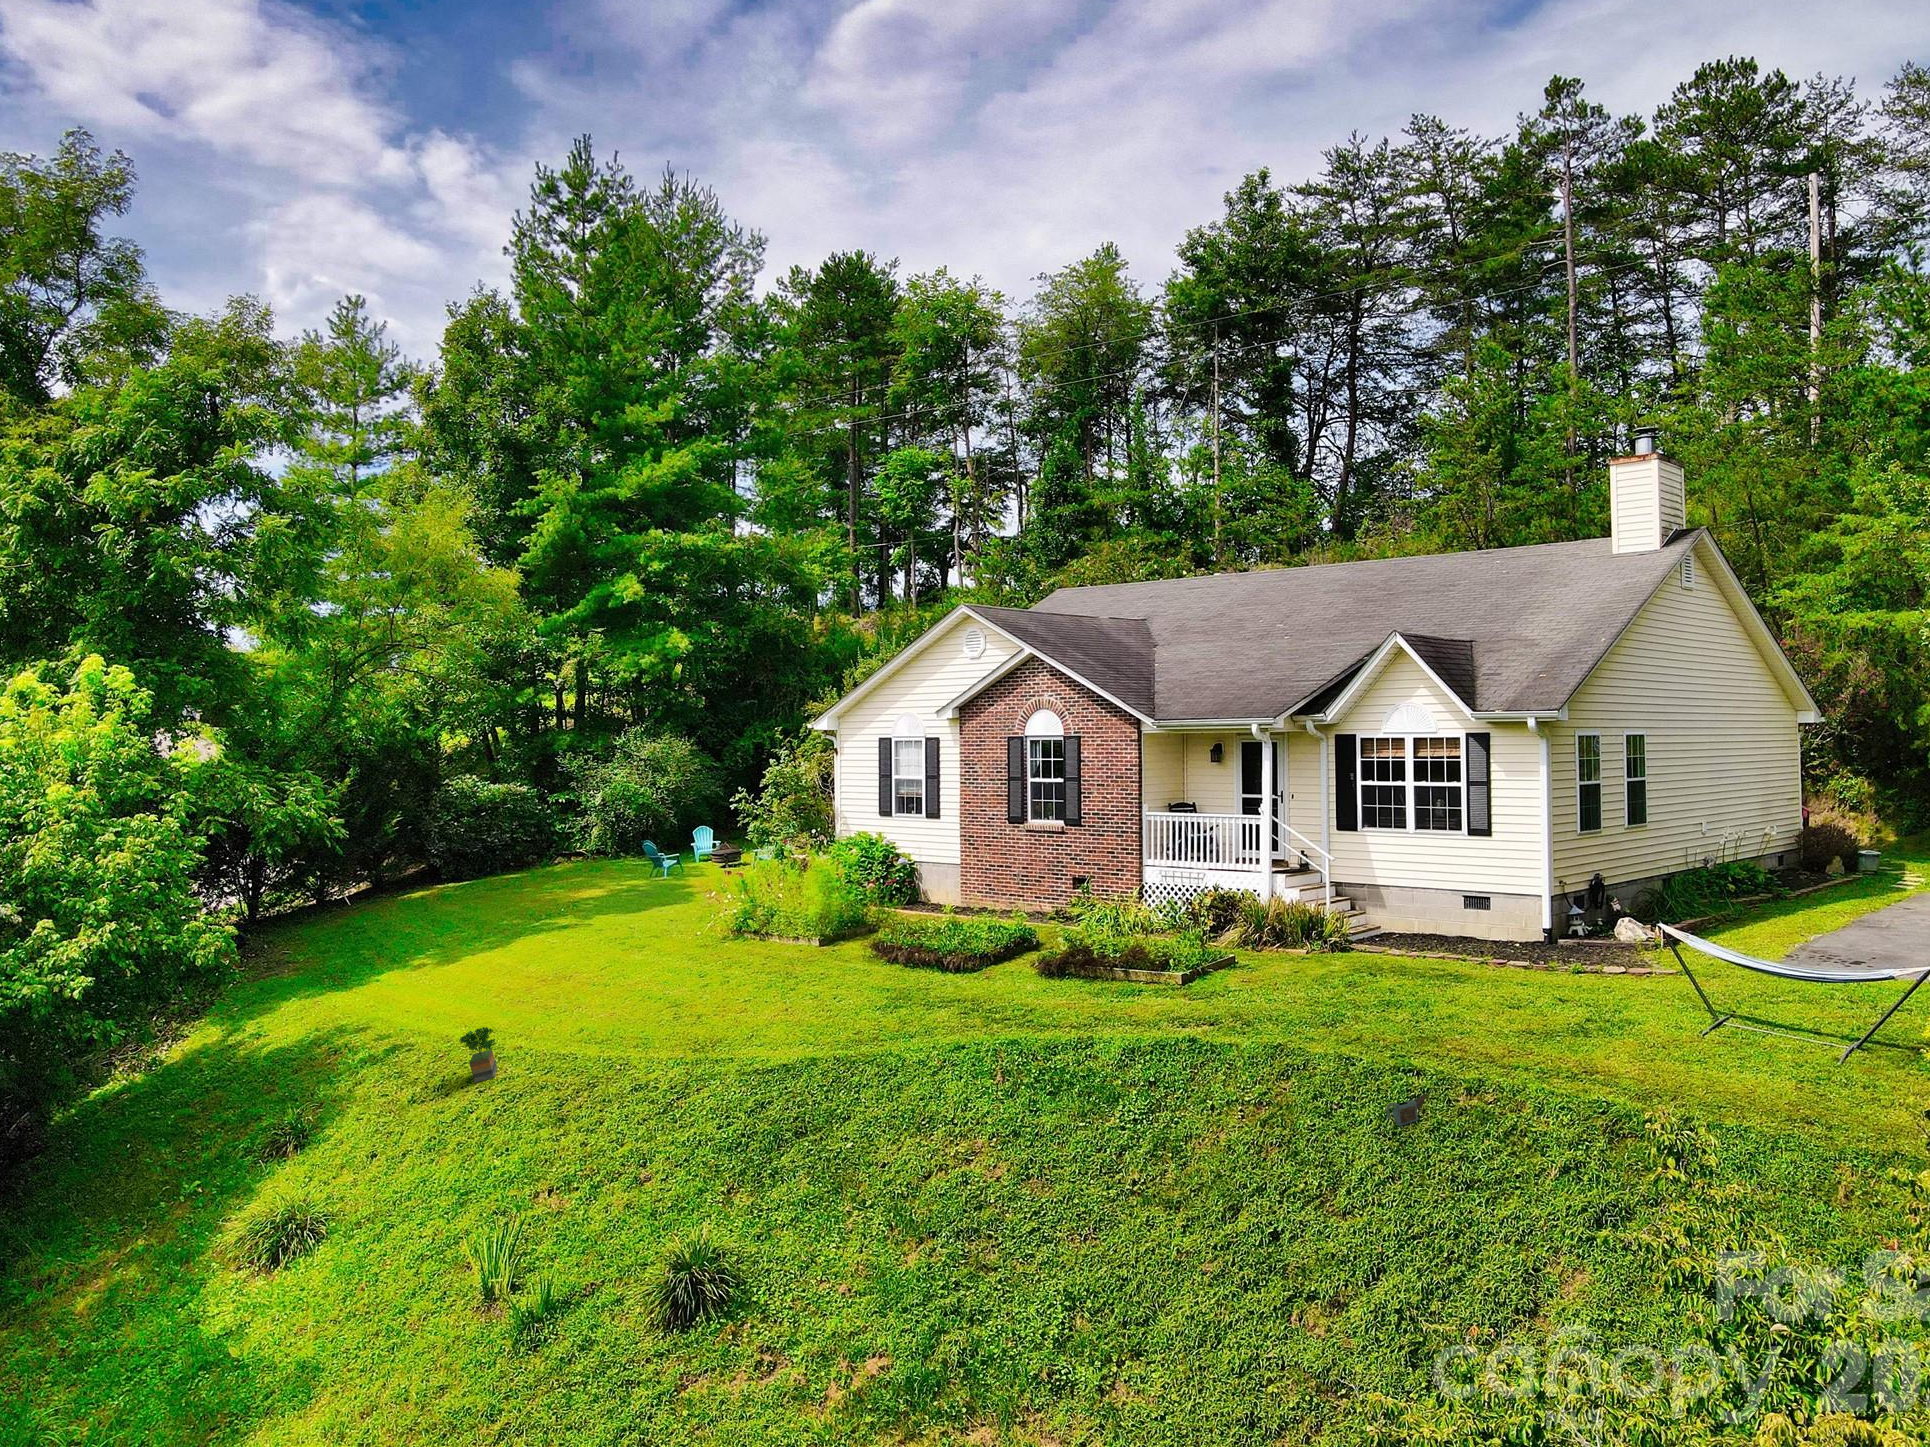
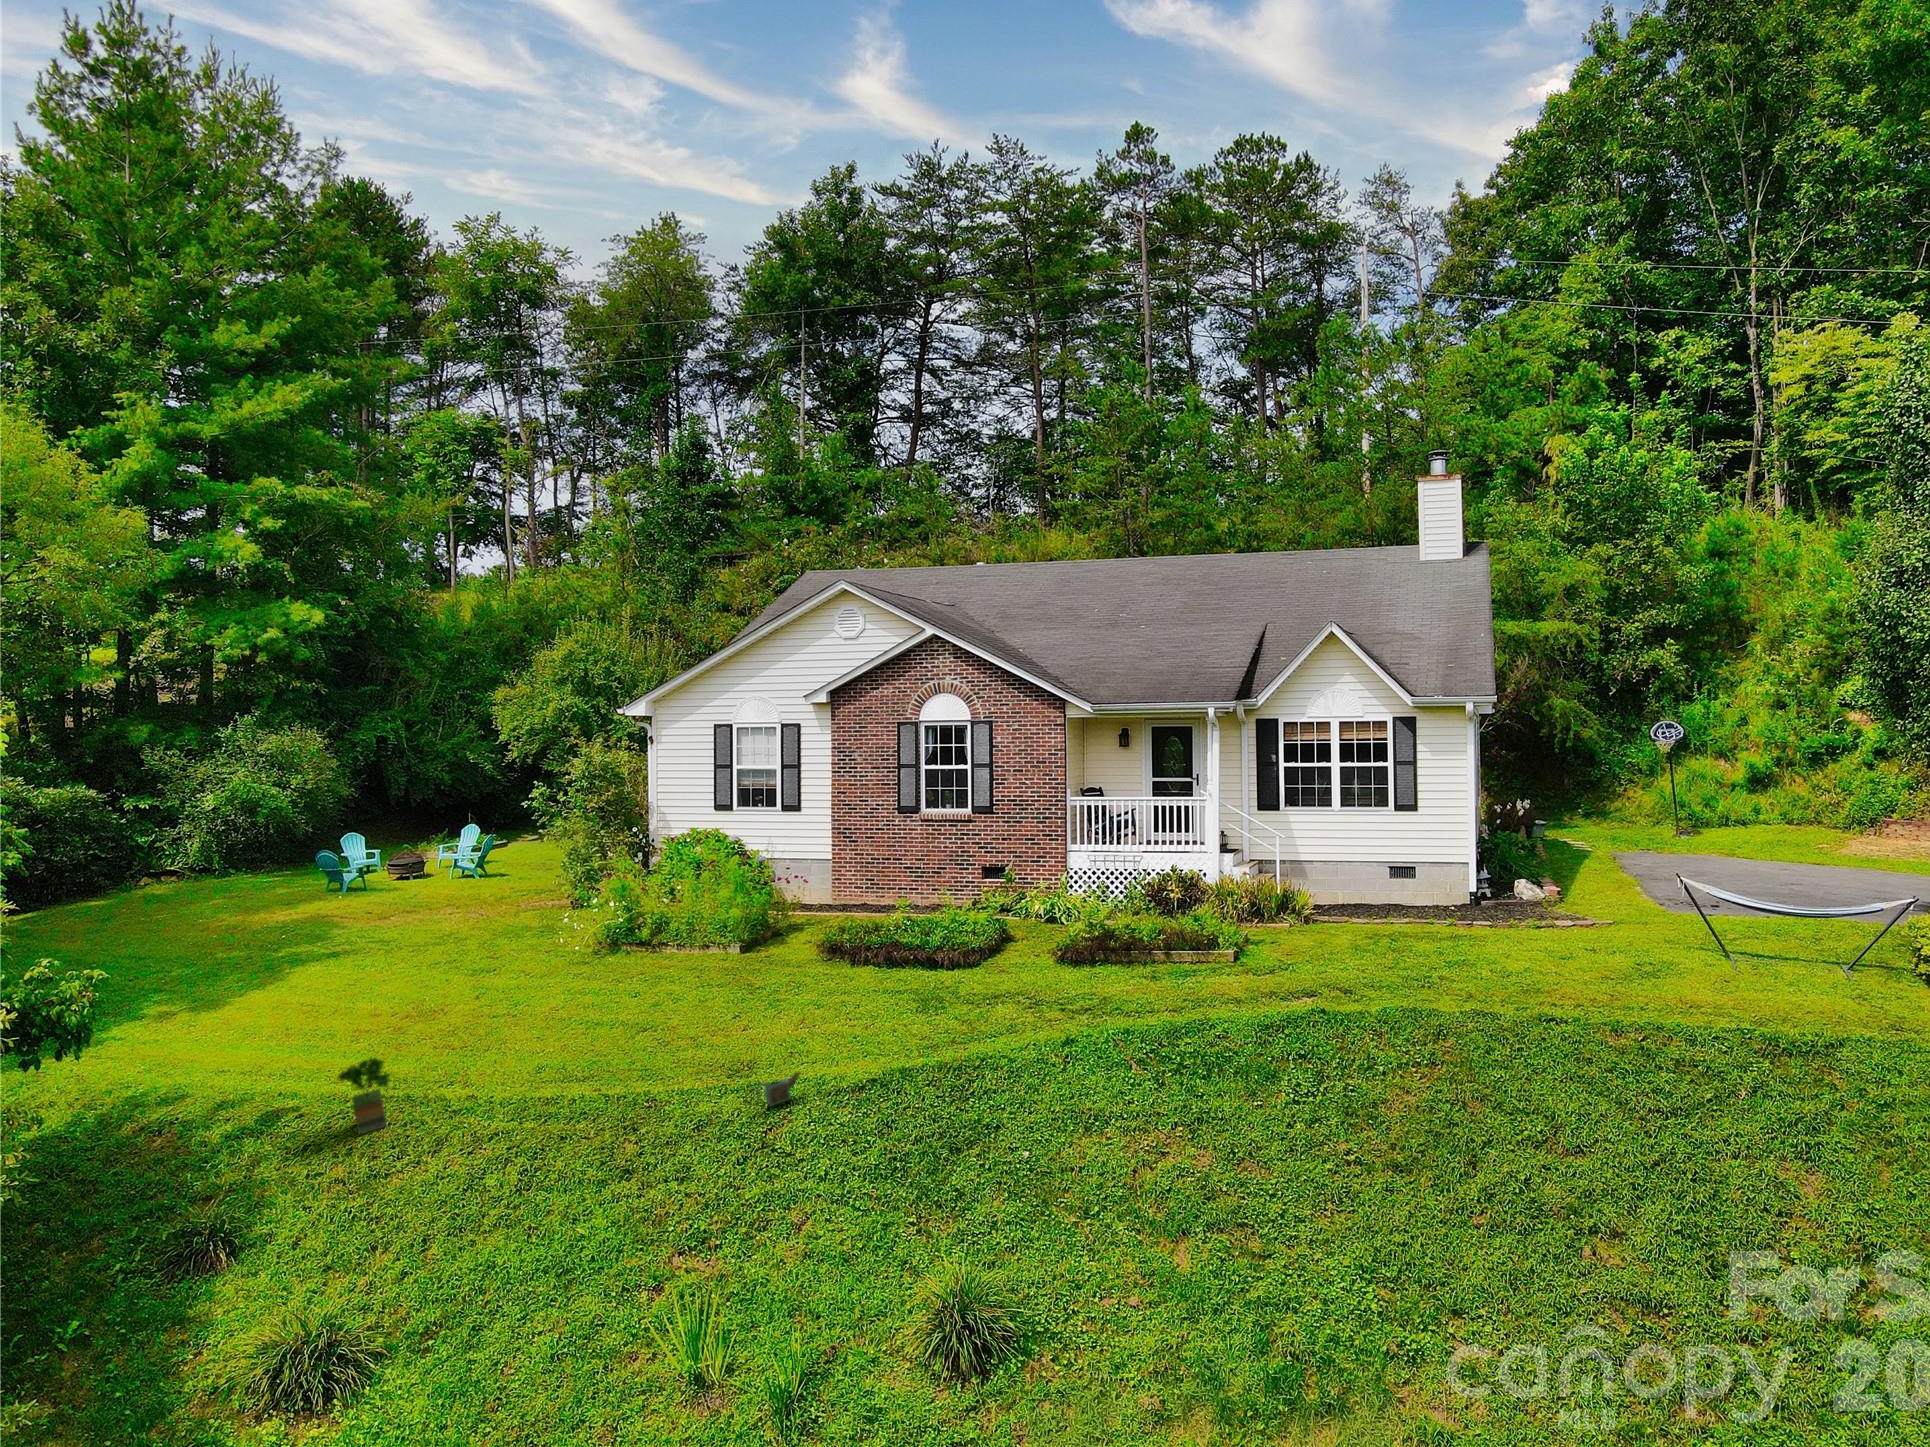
watering can: present [1386,1094,1427,1126] -> present [756,1072,801,1106]

